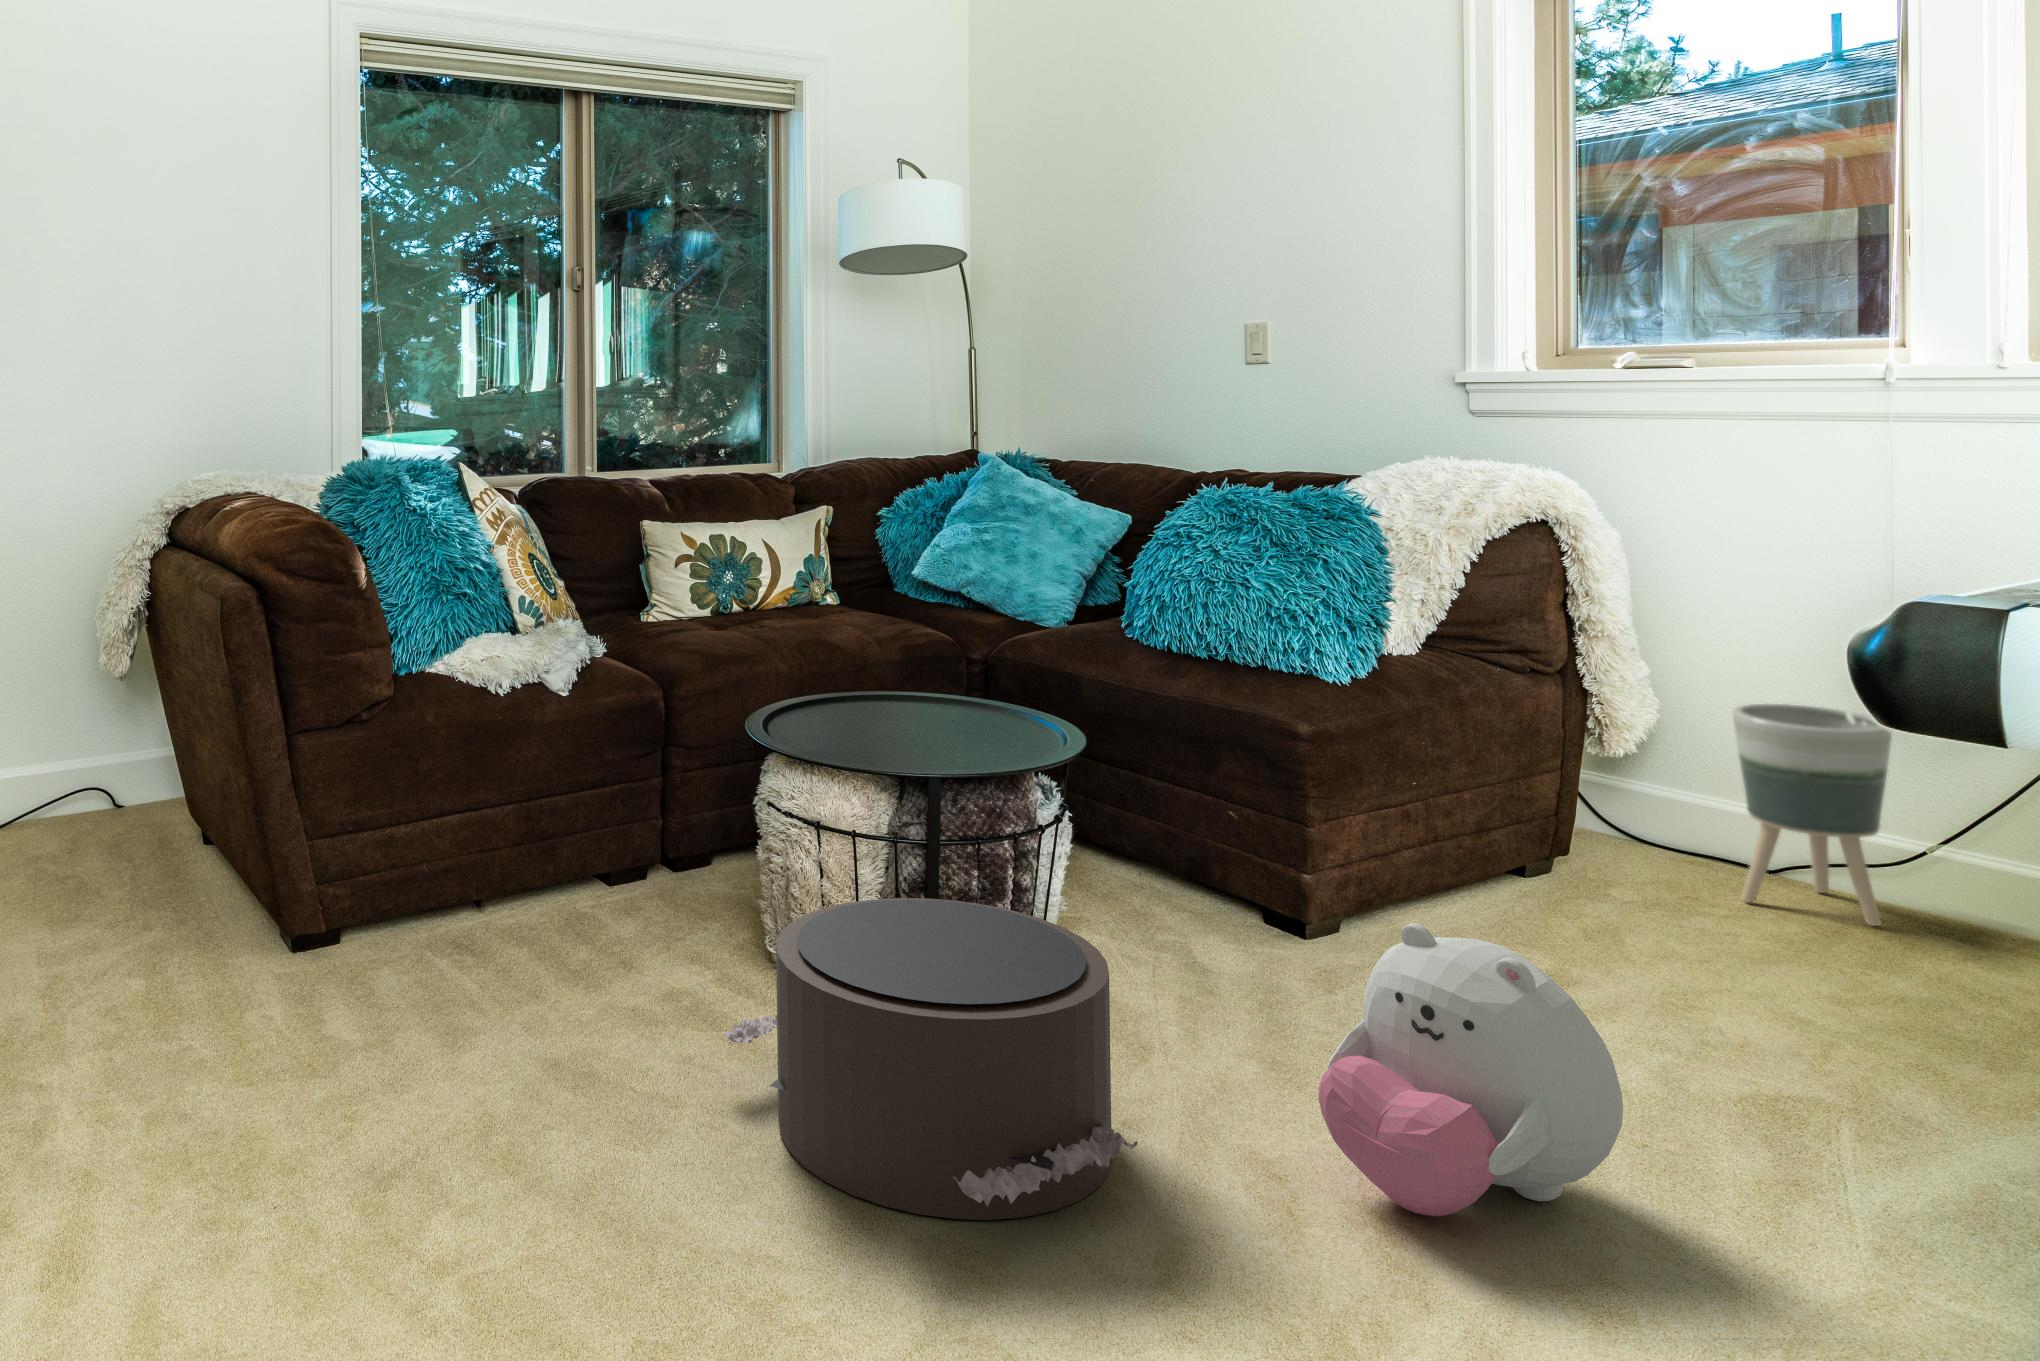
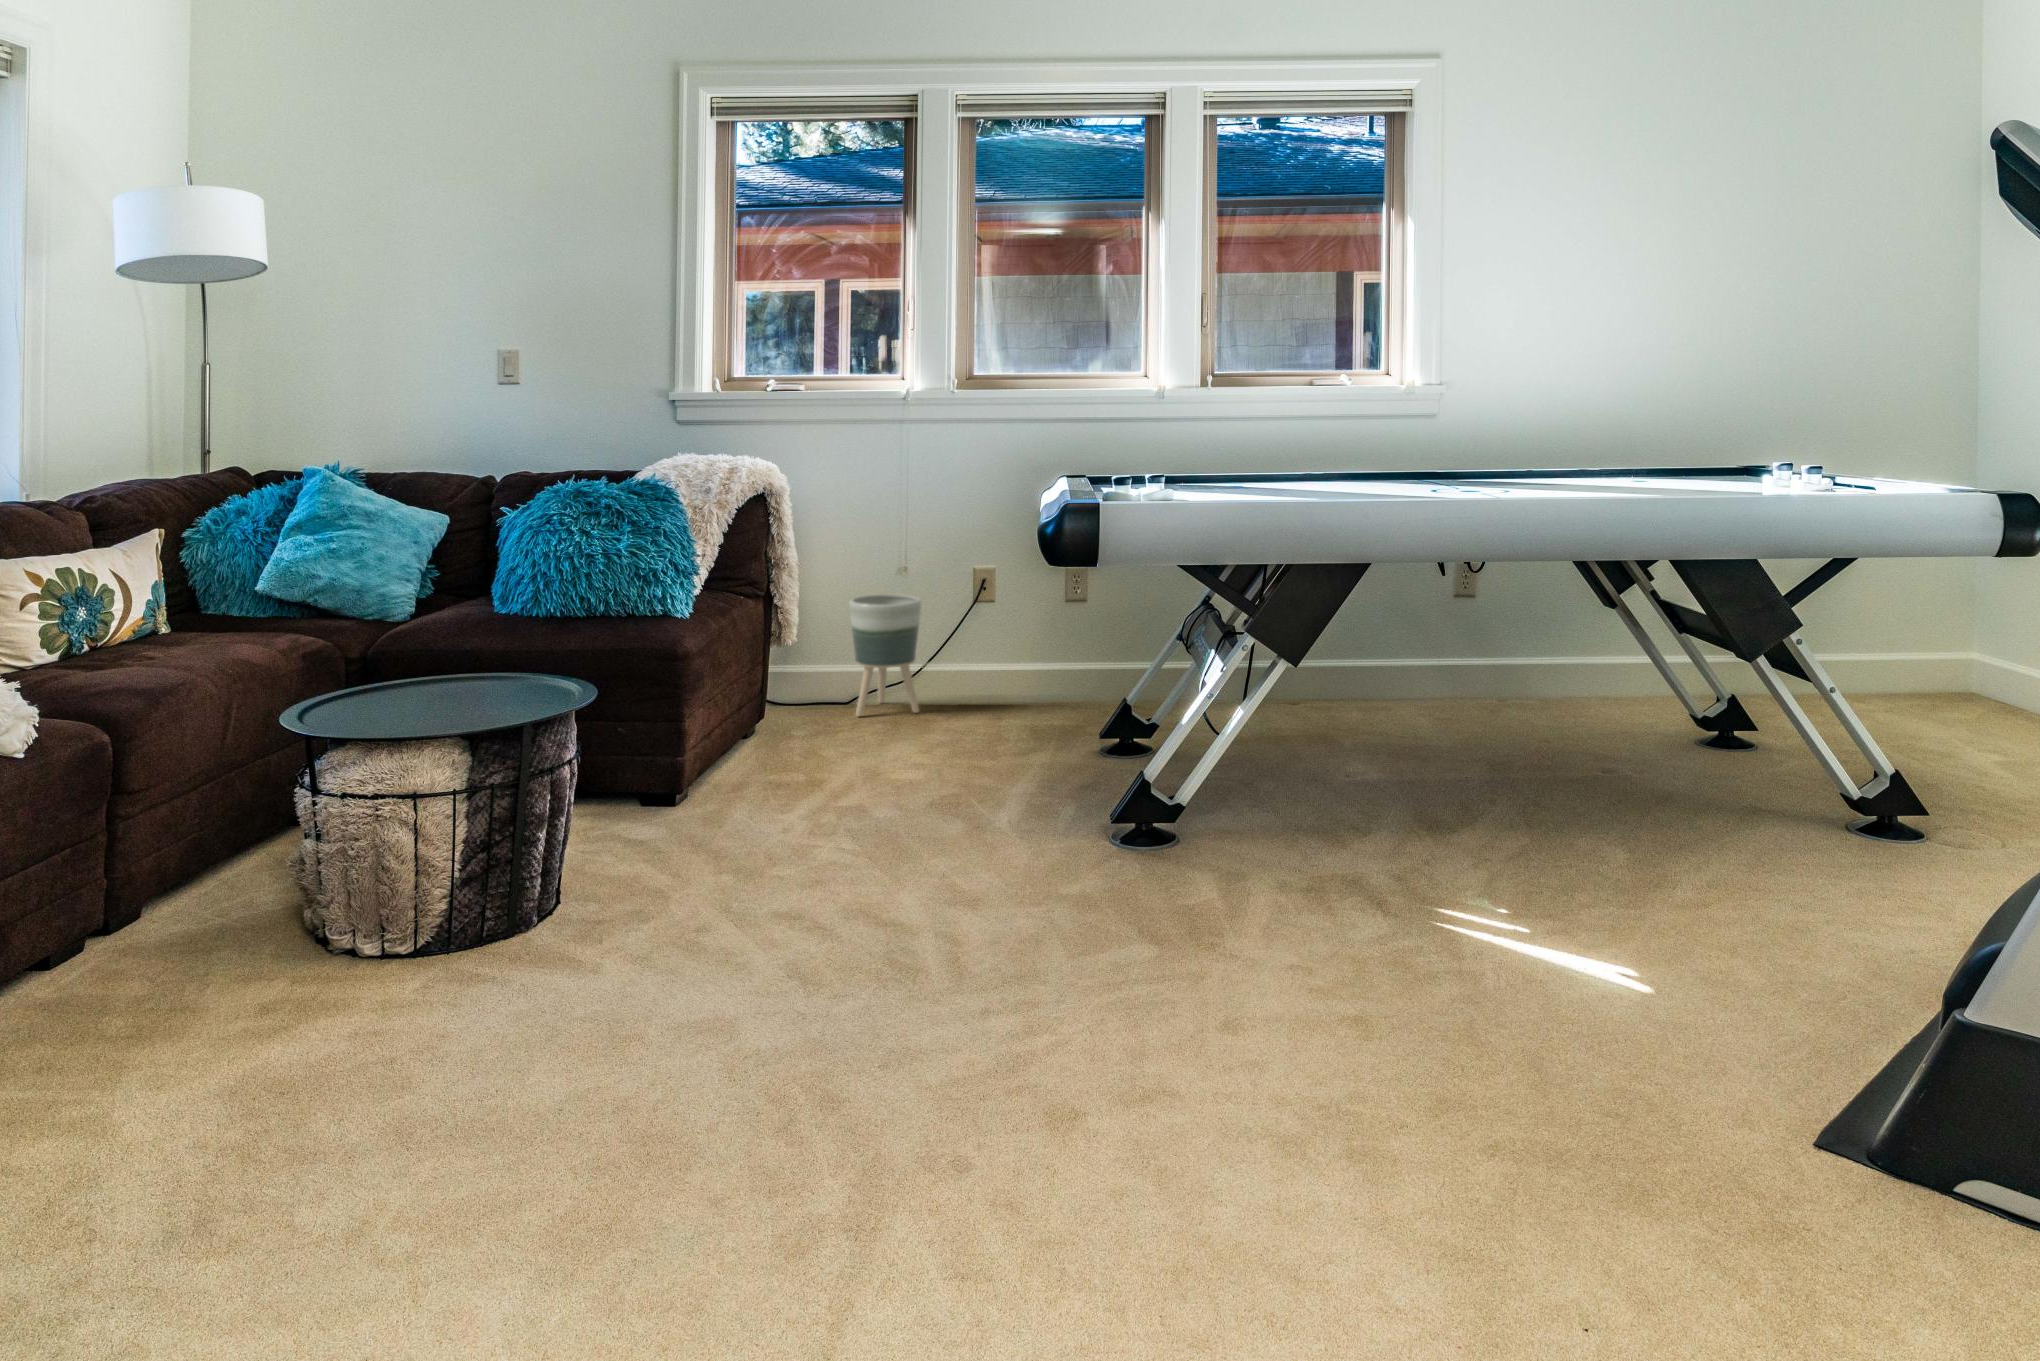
pouf: present [723,898,1138,1220] -> none [416,813,779,1058]
plush toy: present [1318,923,1623,1216] -> none [837,741,984,914]

